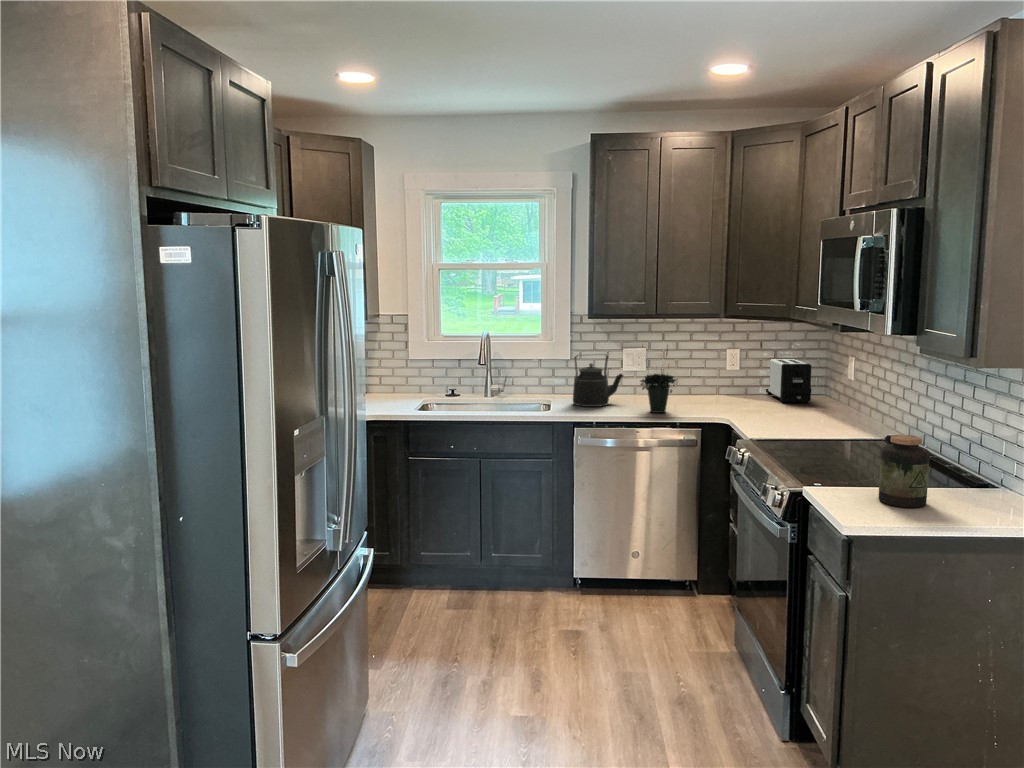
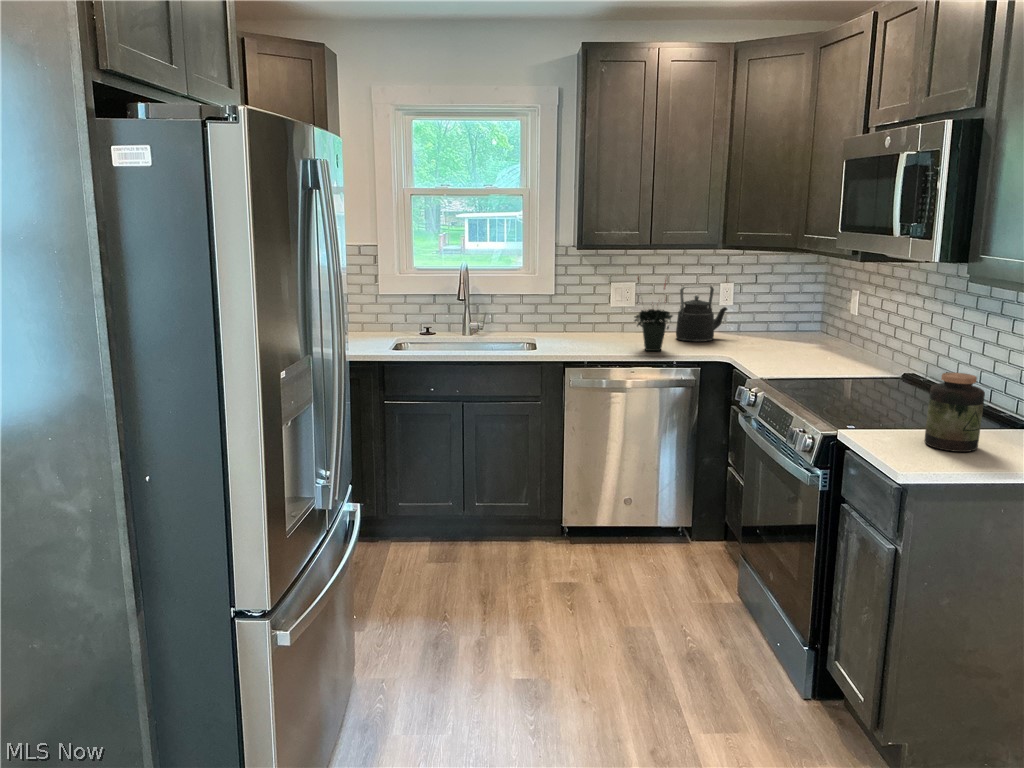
kettle: present [573,354,623,407] -> present [676,286,727,342]
toaster: present [766,359,811,403] -> none [758,293,810,340]

